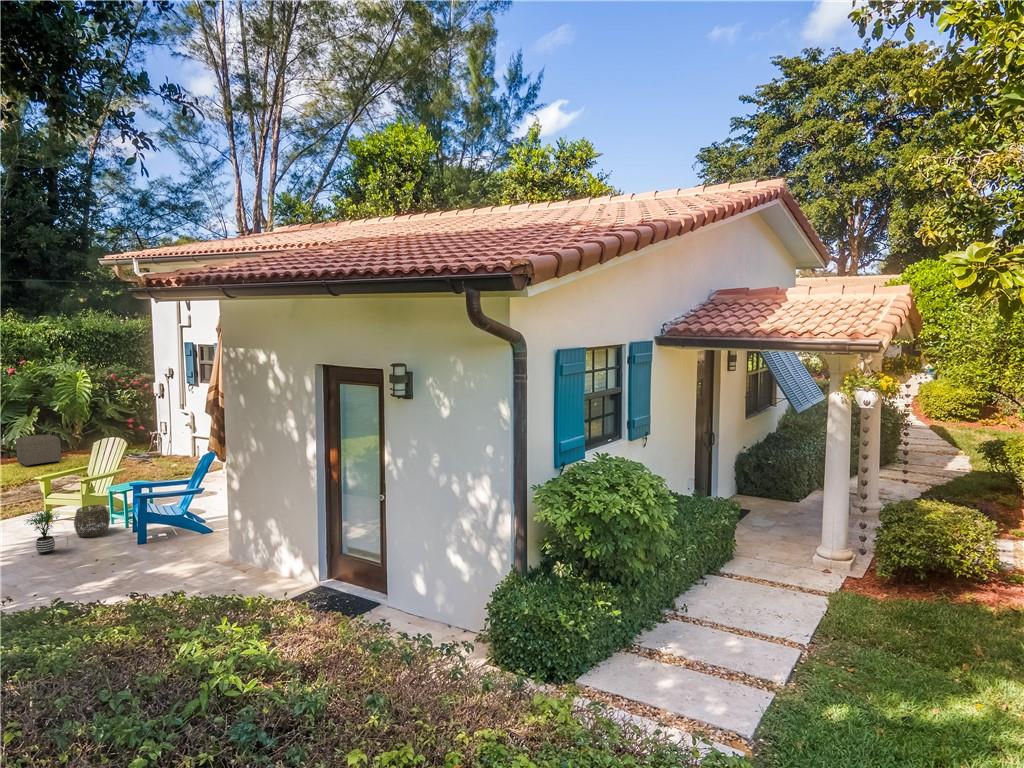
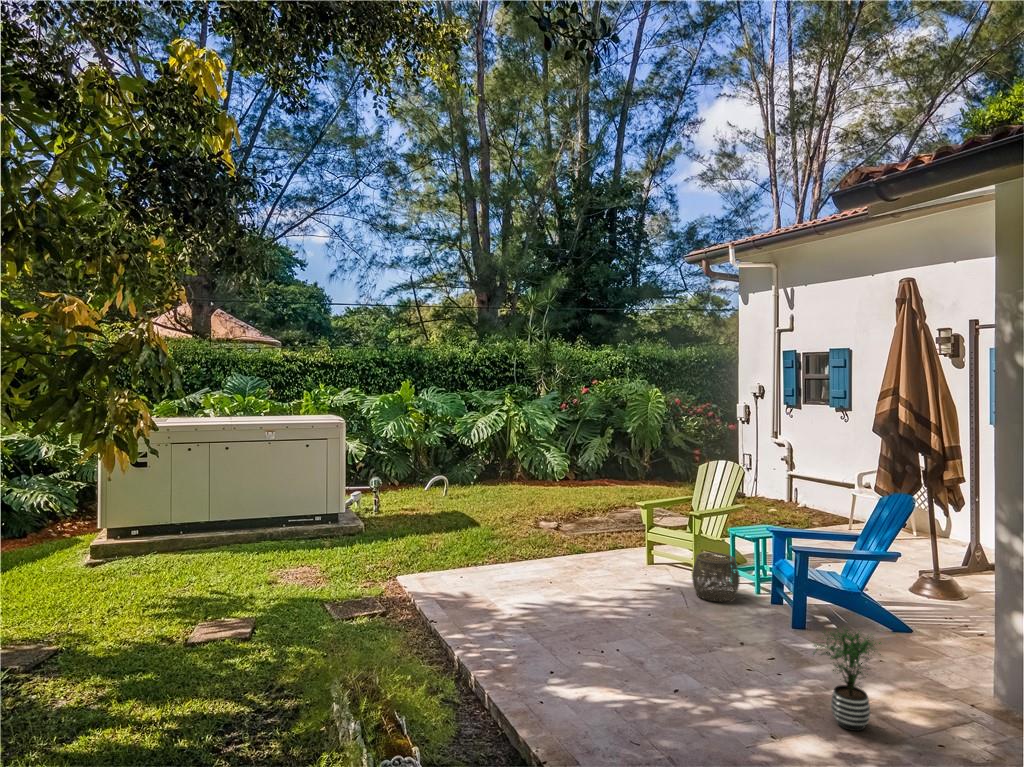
ottoman: present [16,435,61,467] -> none [594,458,637,492]
potted plant: present [26,511,59,554] -> present [813,627,881,731]

